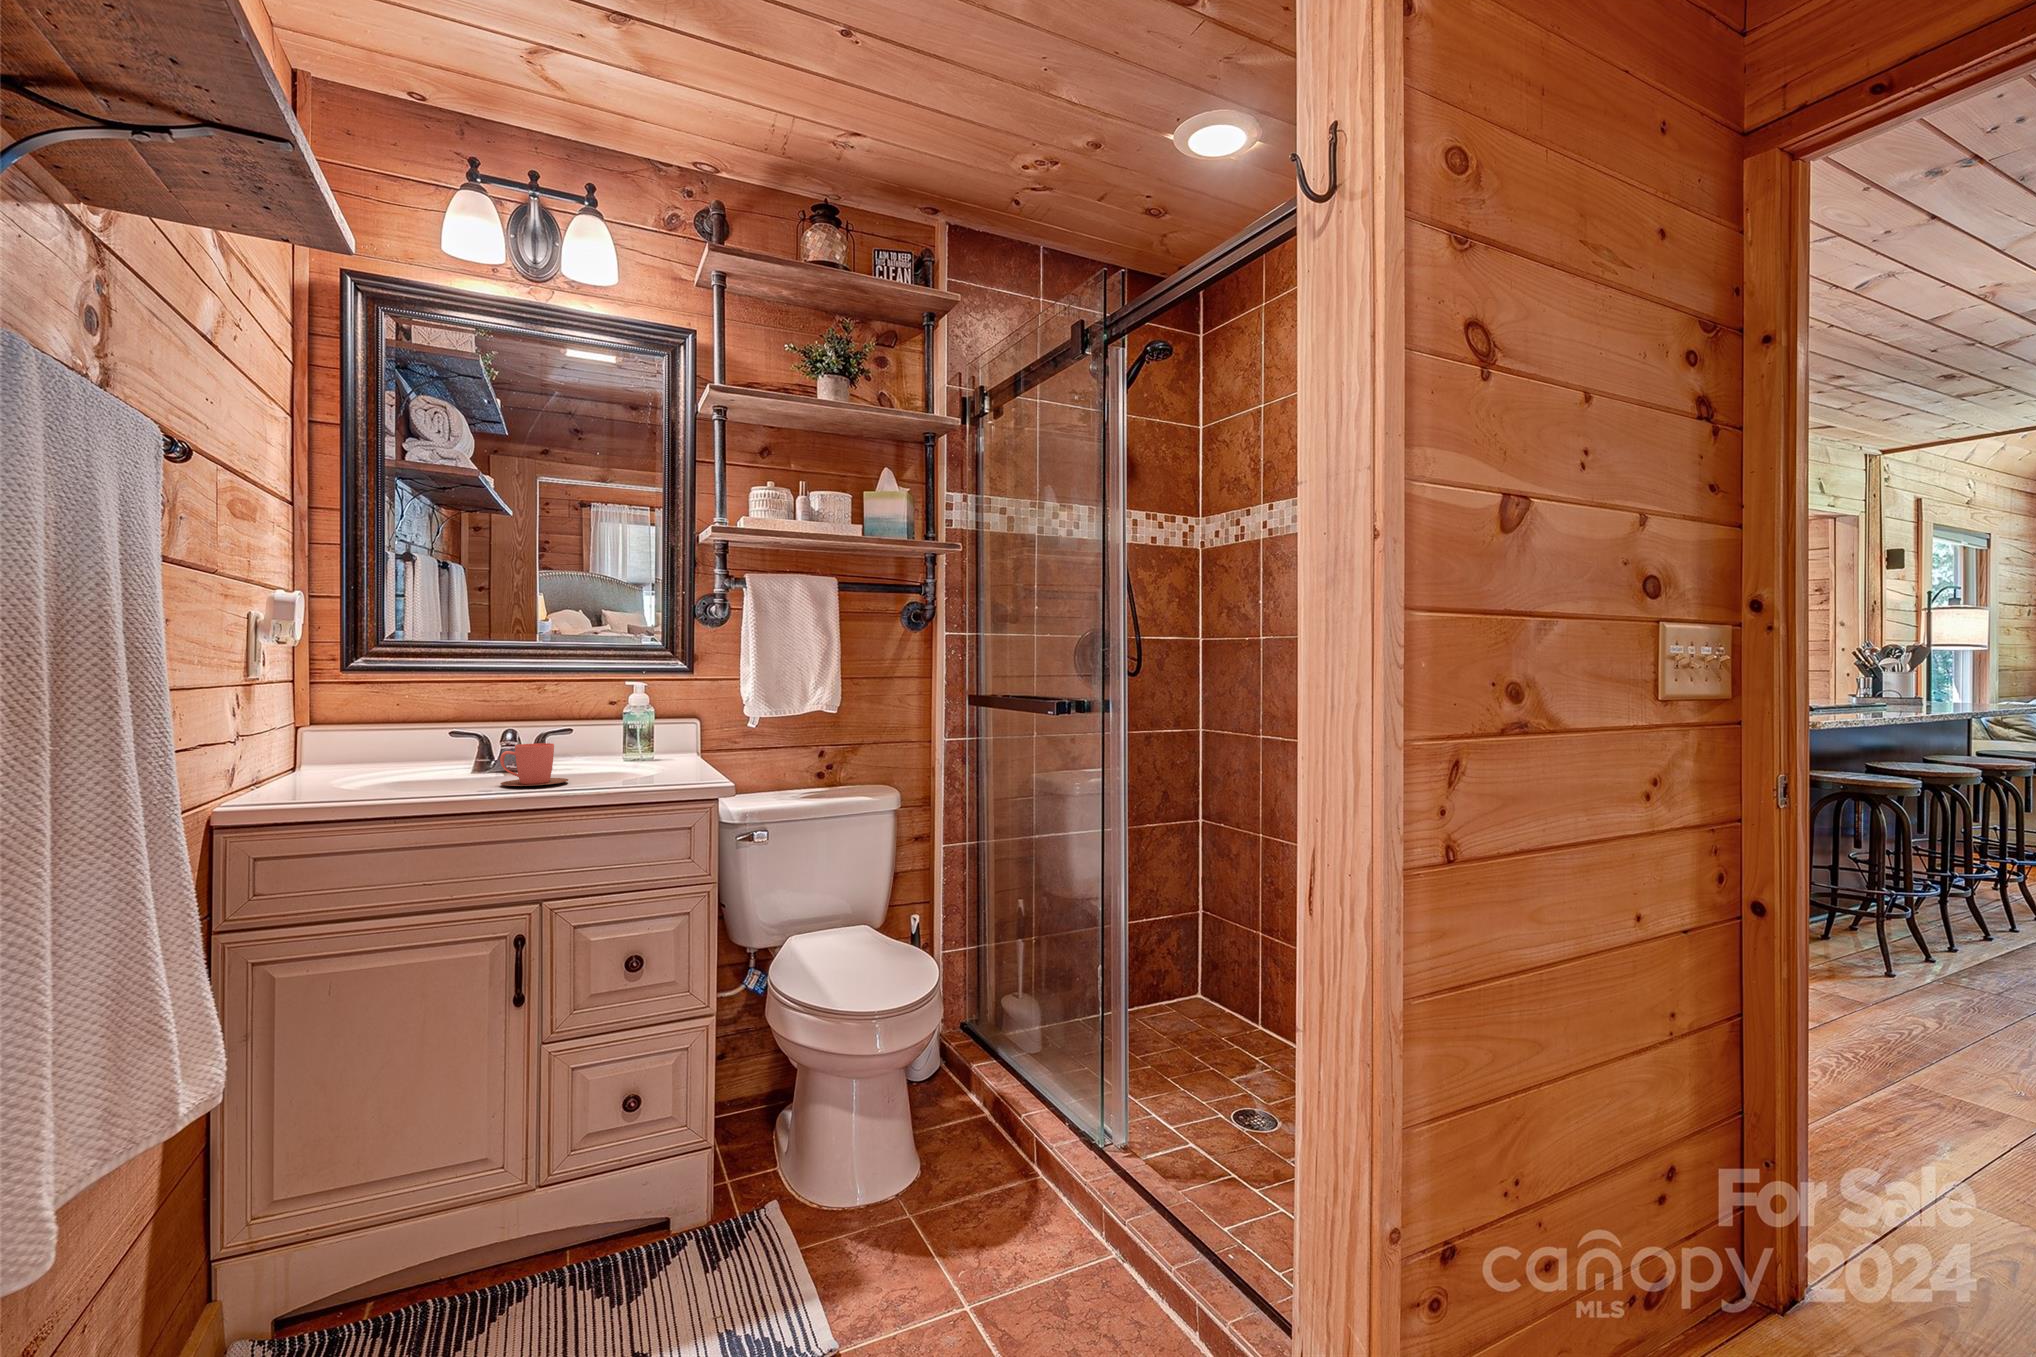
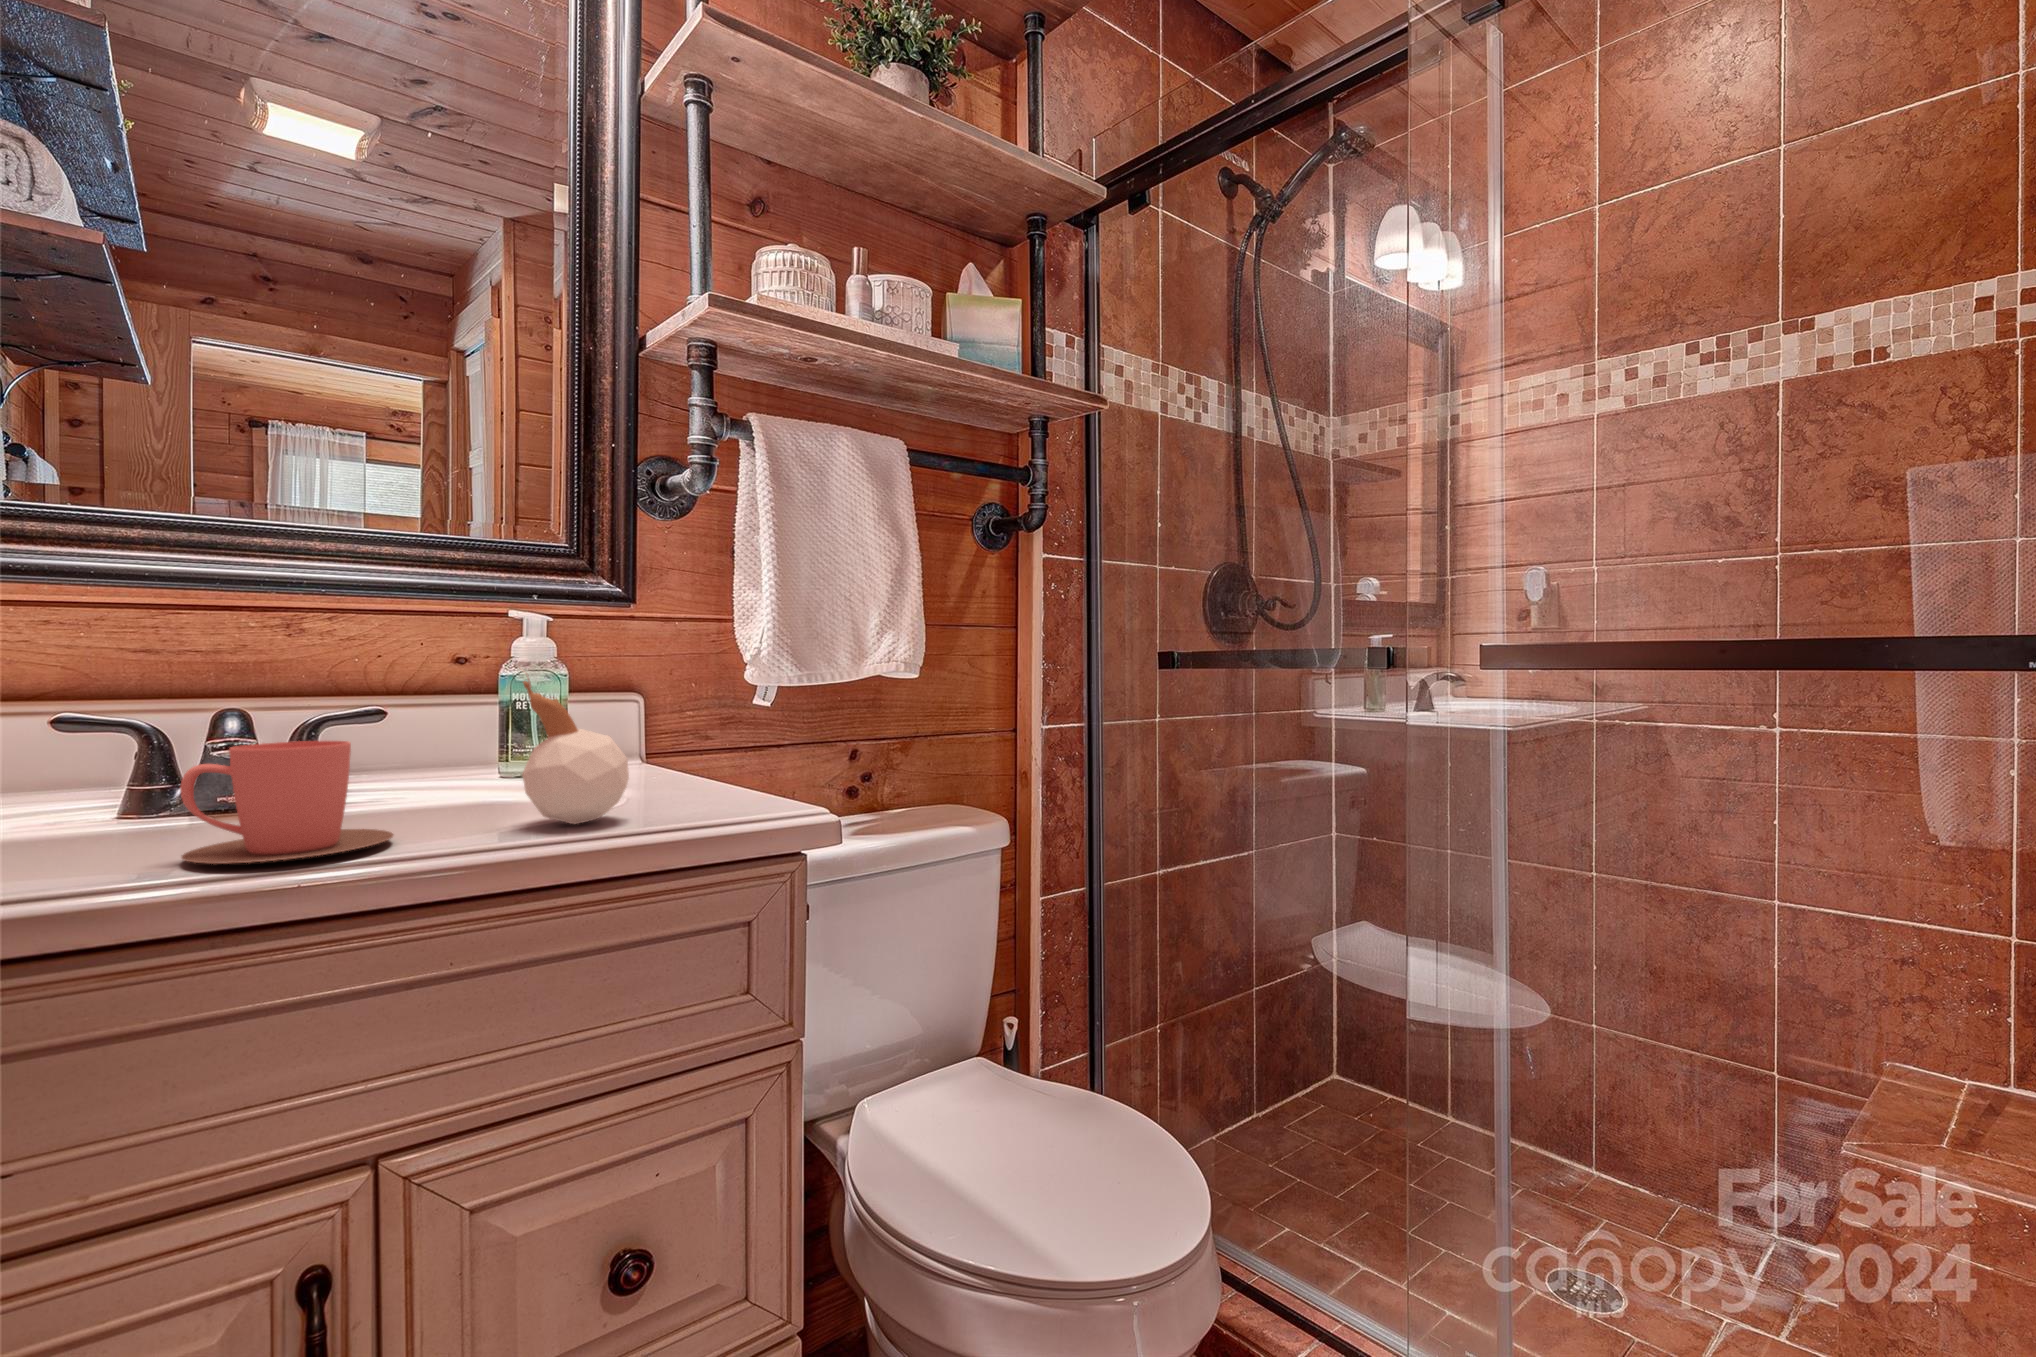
candle: none [615,712,661,780] -> present [518,663,629,824]

